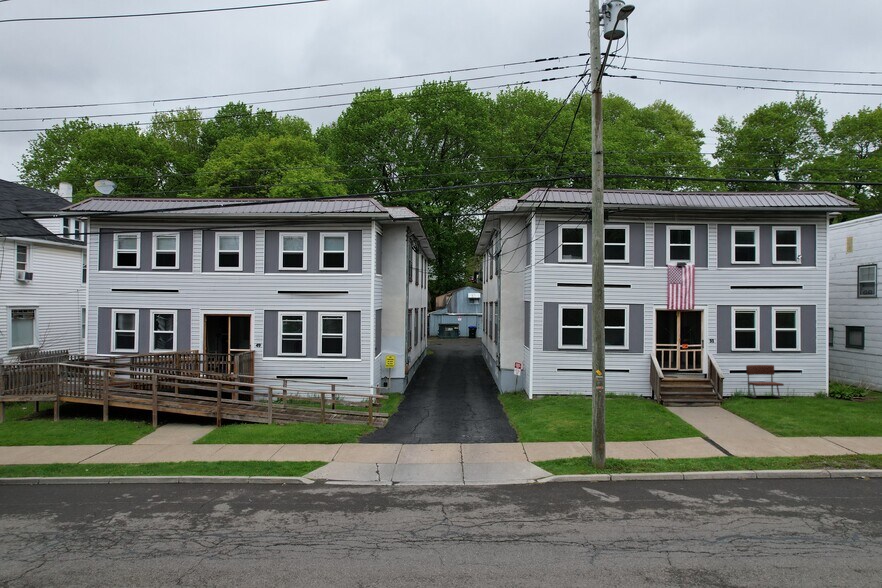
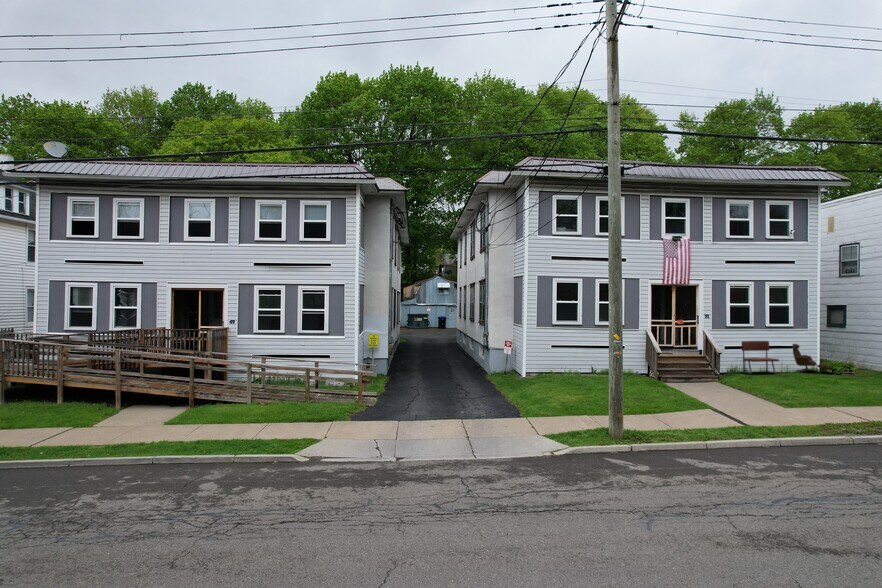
lounge chair: none [798,368,837,399] -> present [792,344,831,374]

